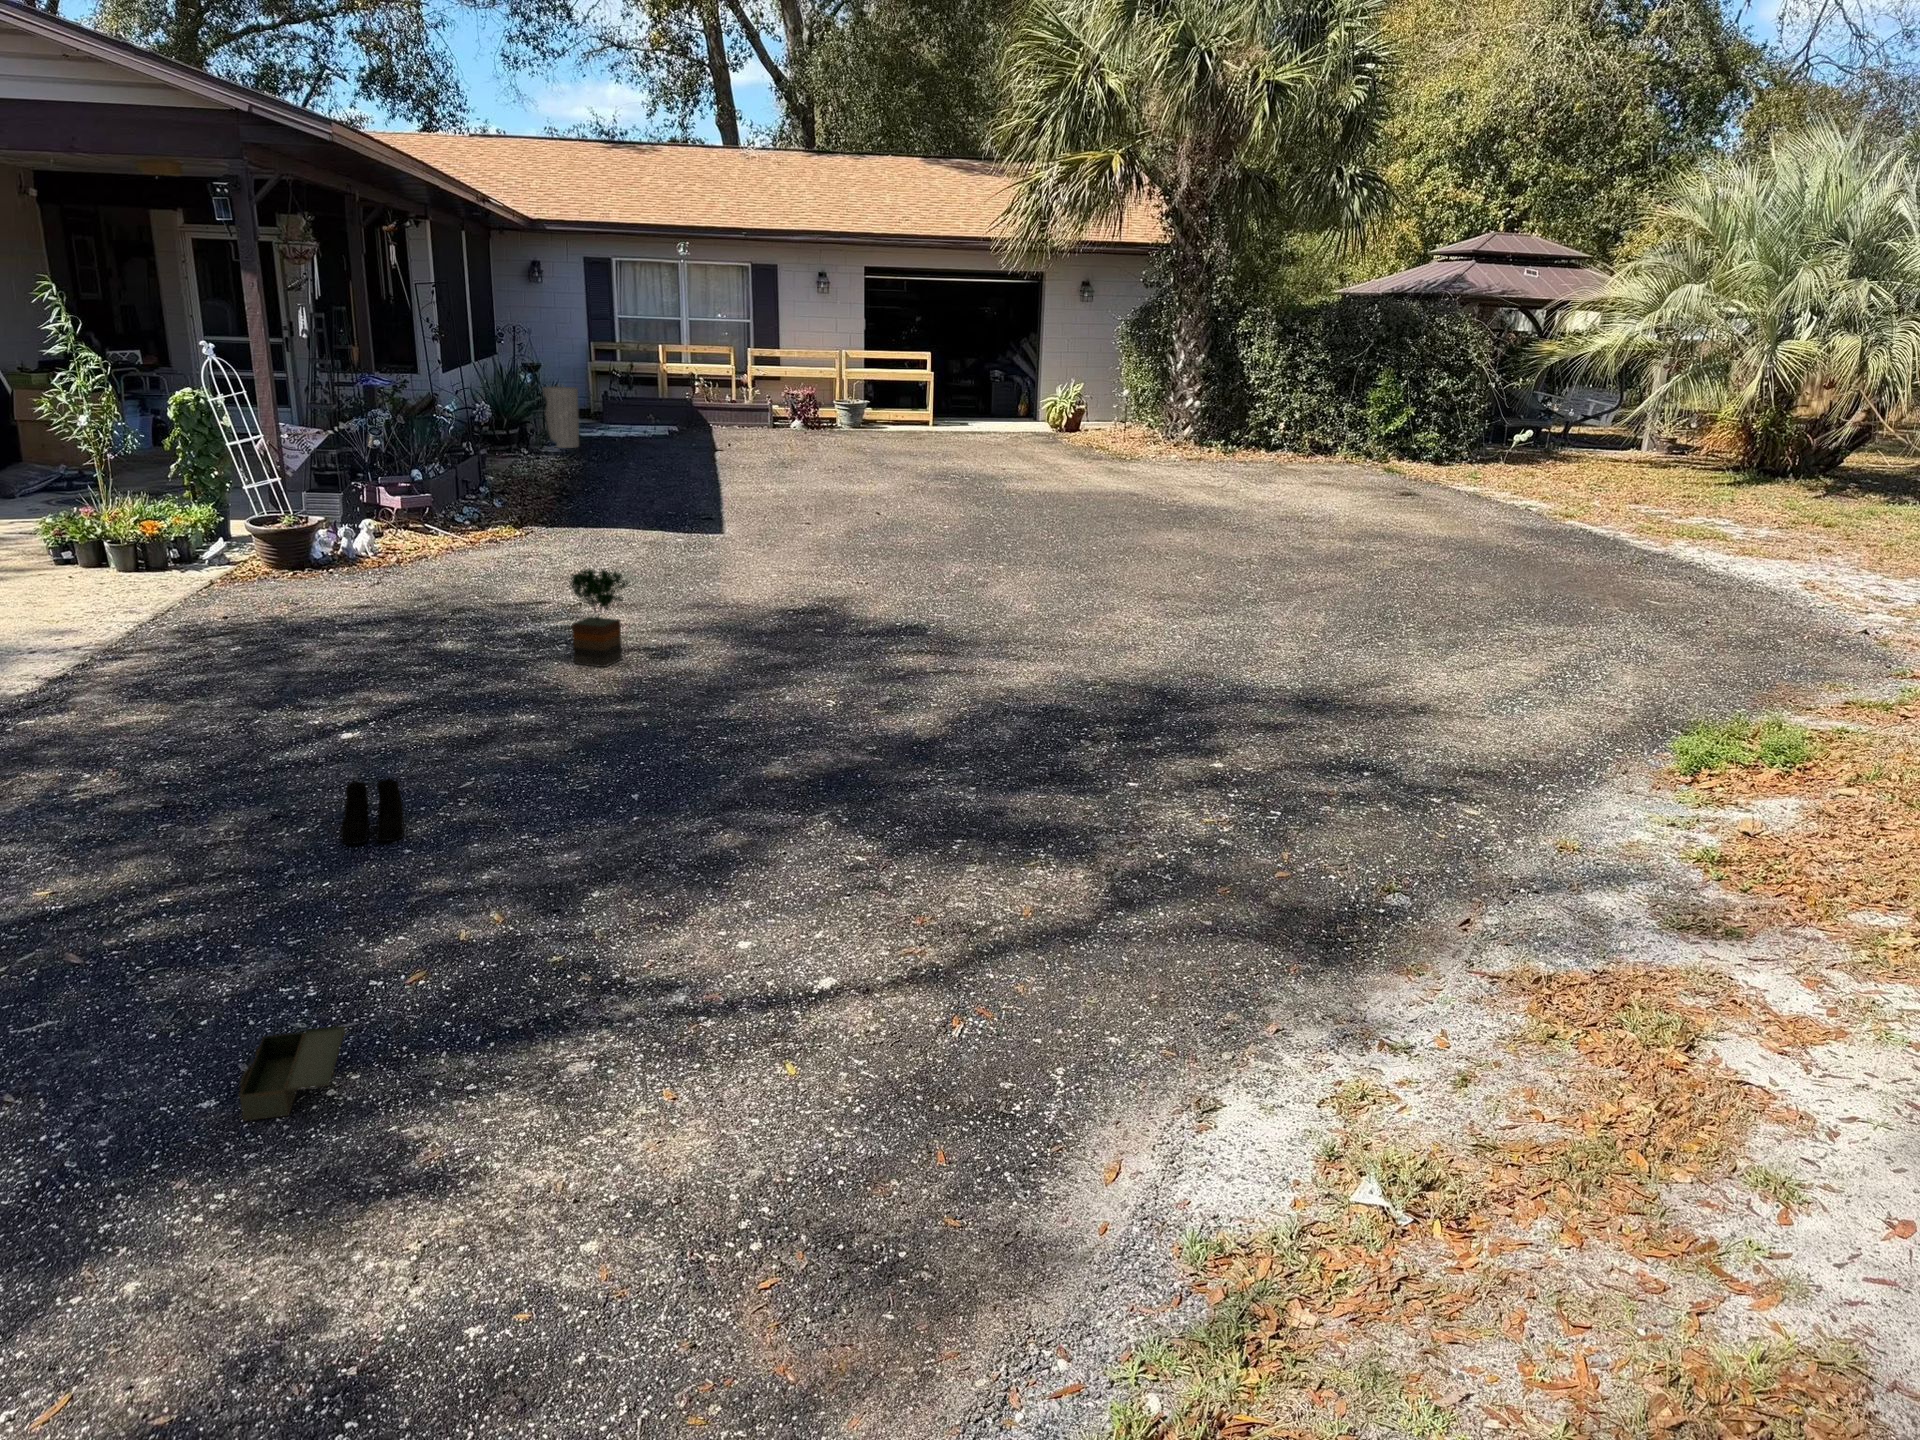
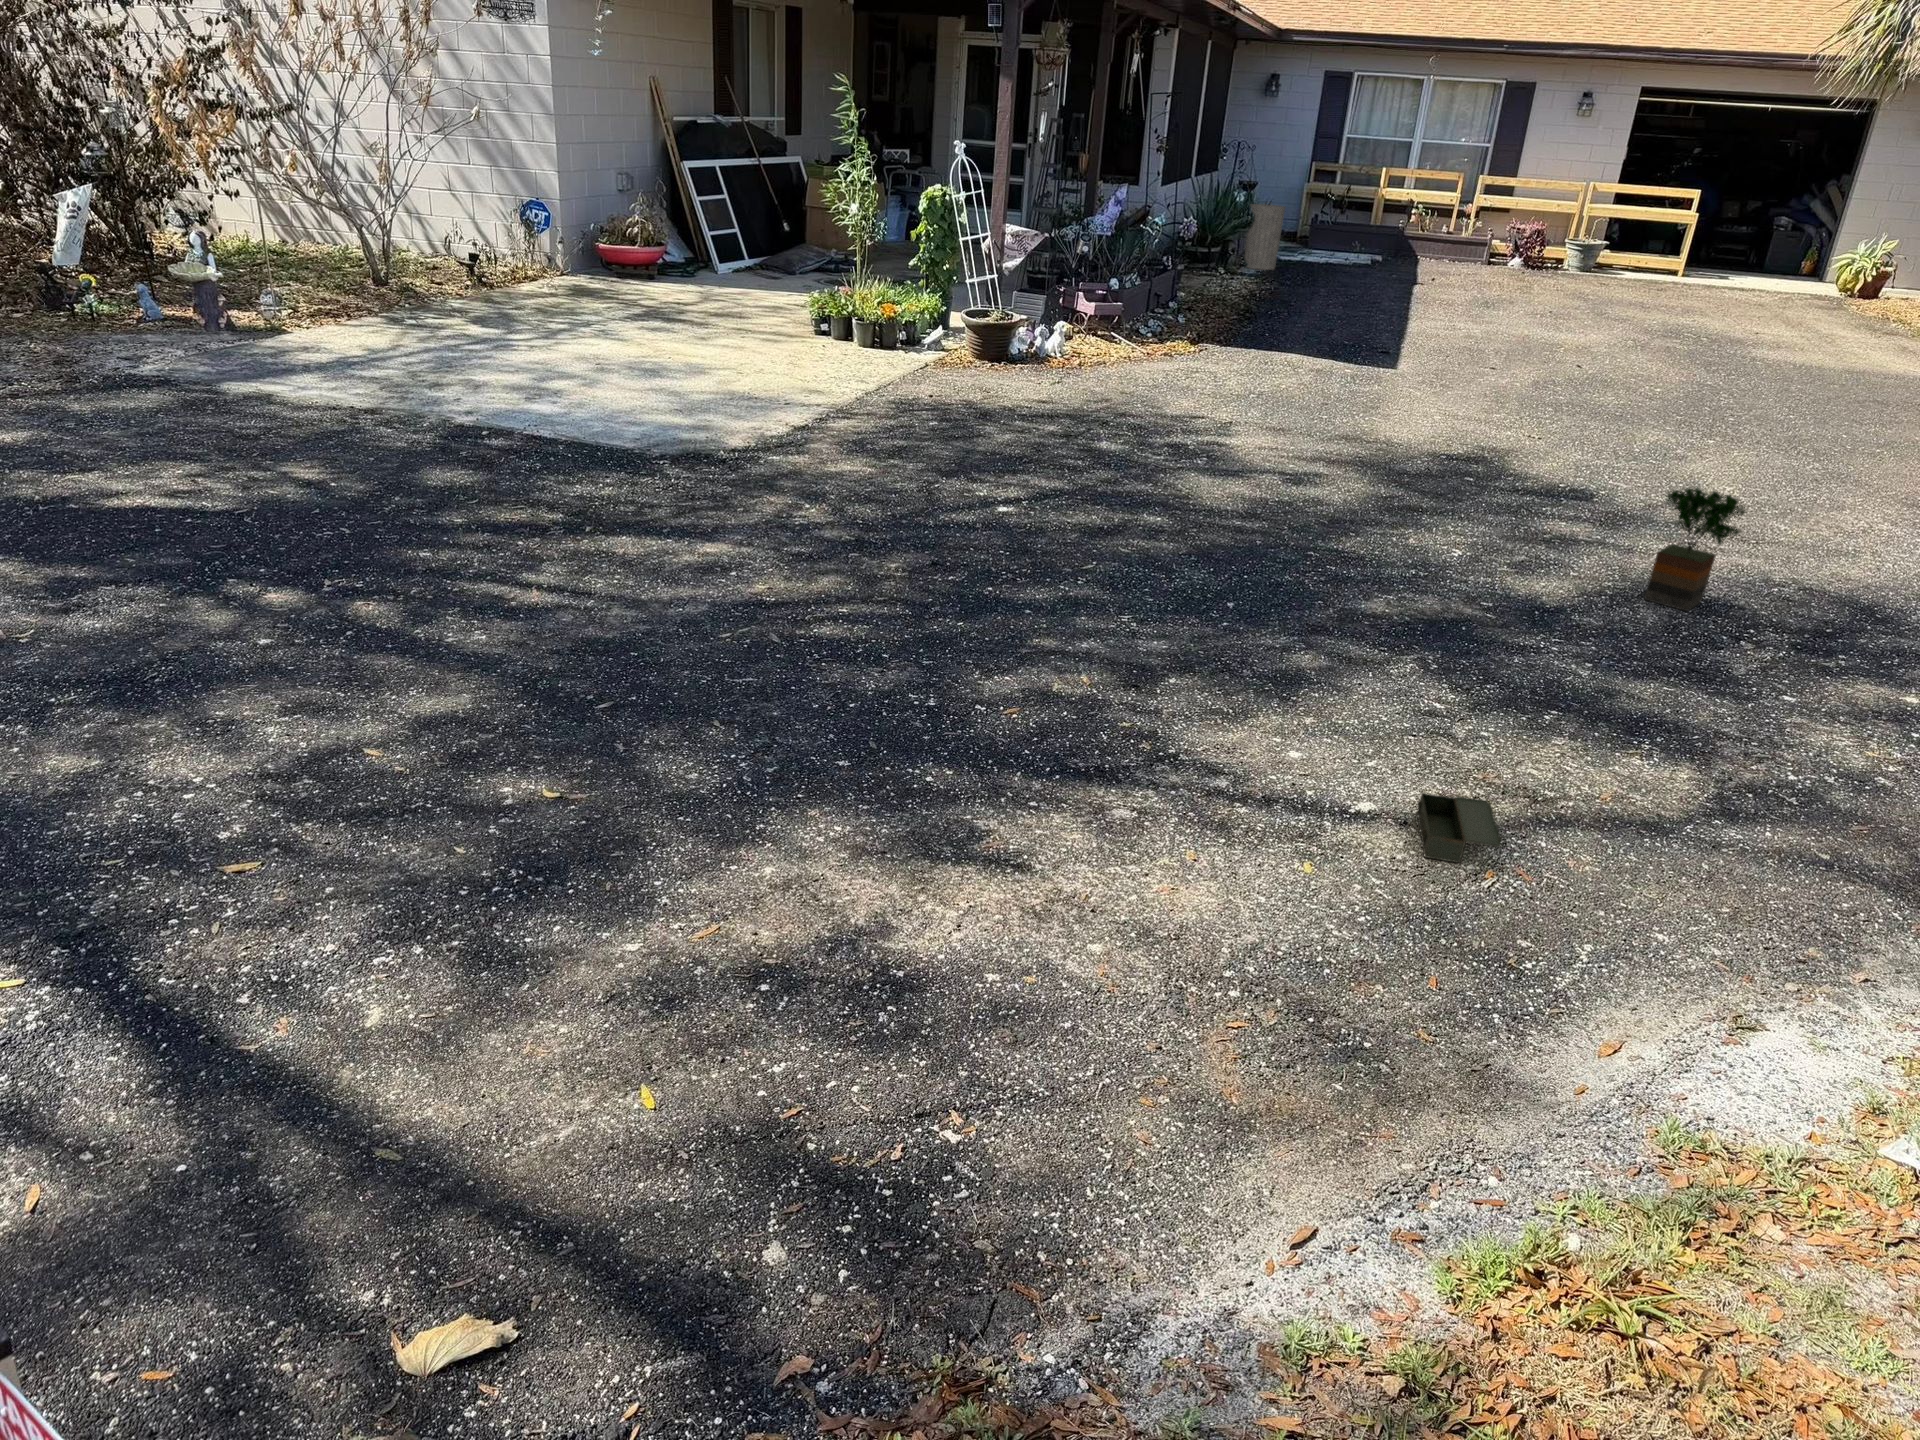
potted tree: present [570,570,628,667] -> present [1644,487,1746,611]
boots: present [341,779,404,844] -> none [979,544,1033,601]
toolbox: present [239,1026,345,1121] -> present [1413,793,1502,863]

